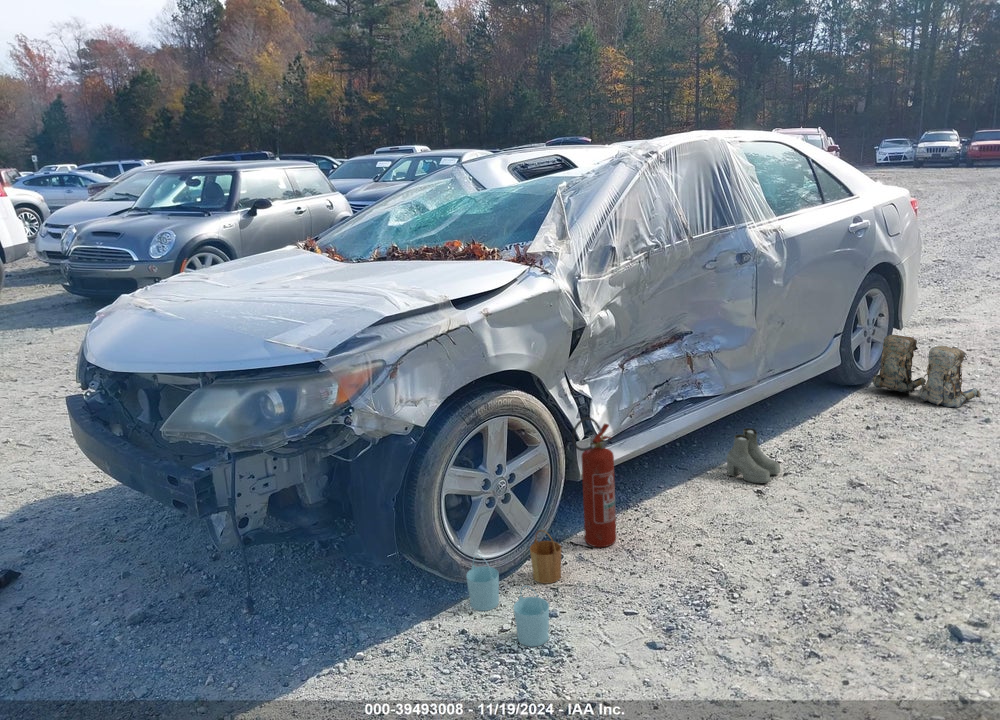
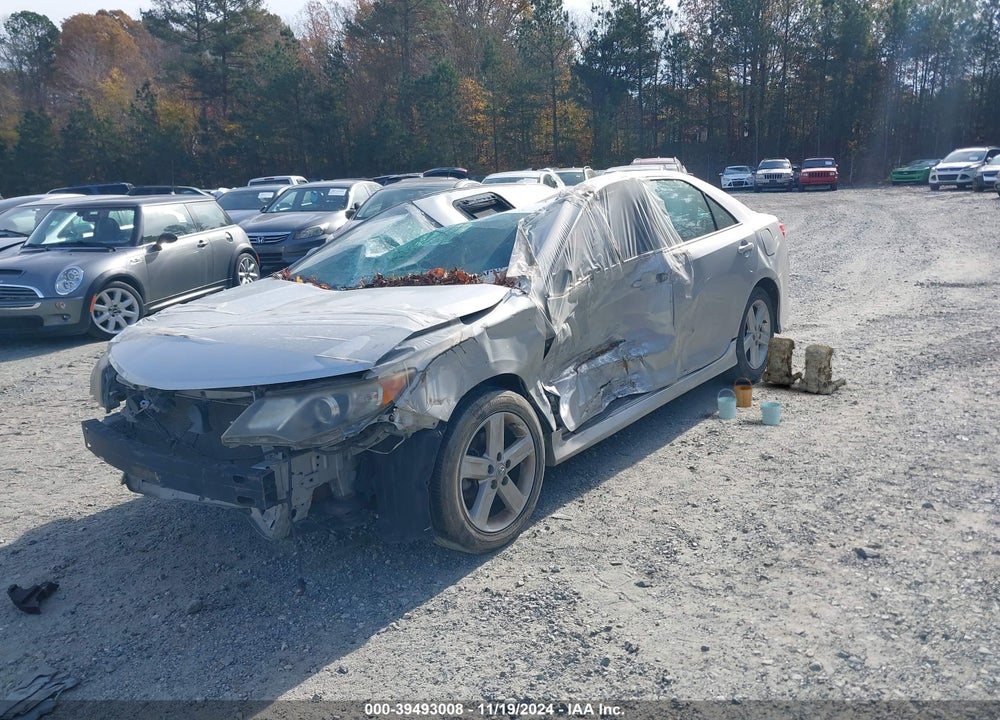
fire extinguisher: present [572,417,616,547] -> none [554,411,588,519]
boots: present [727,428,780,483] -> none [661,418,704,462]
bucket: present [466,530,561,647] -> present [718,378,781,425]

